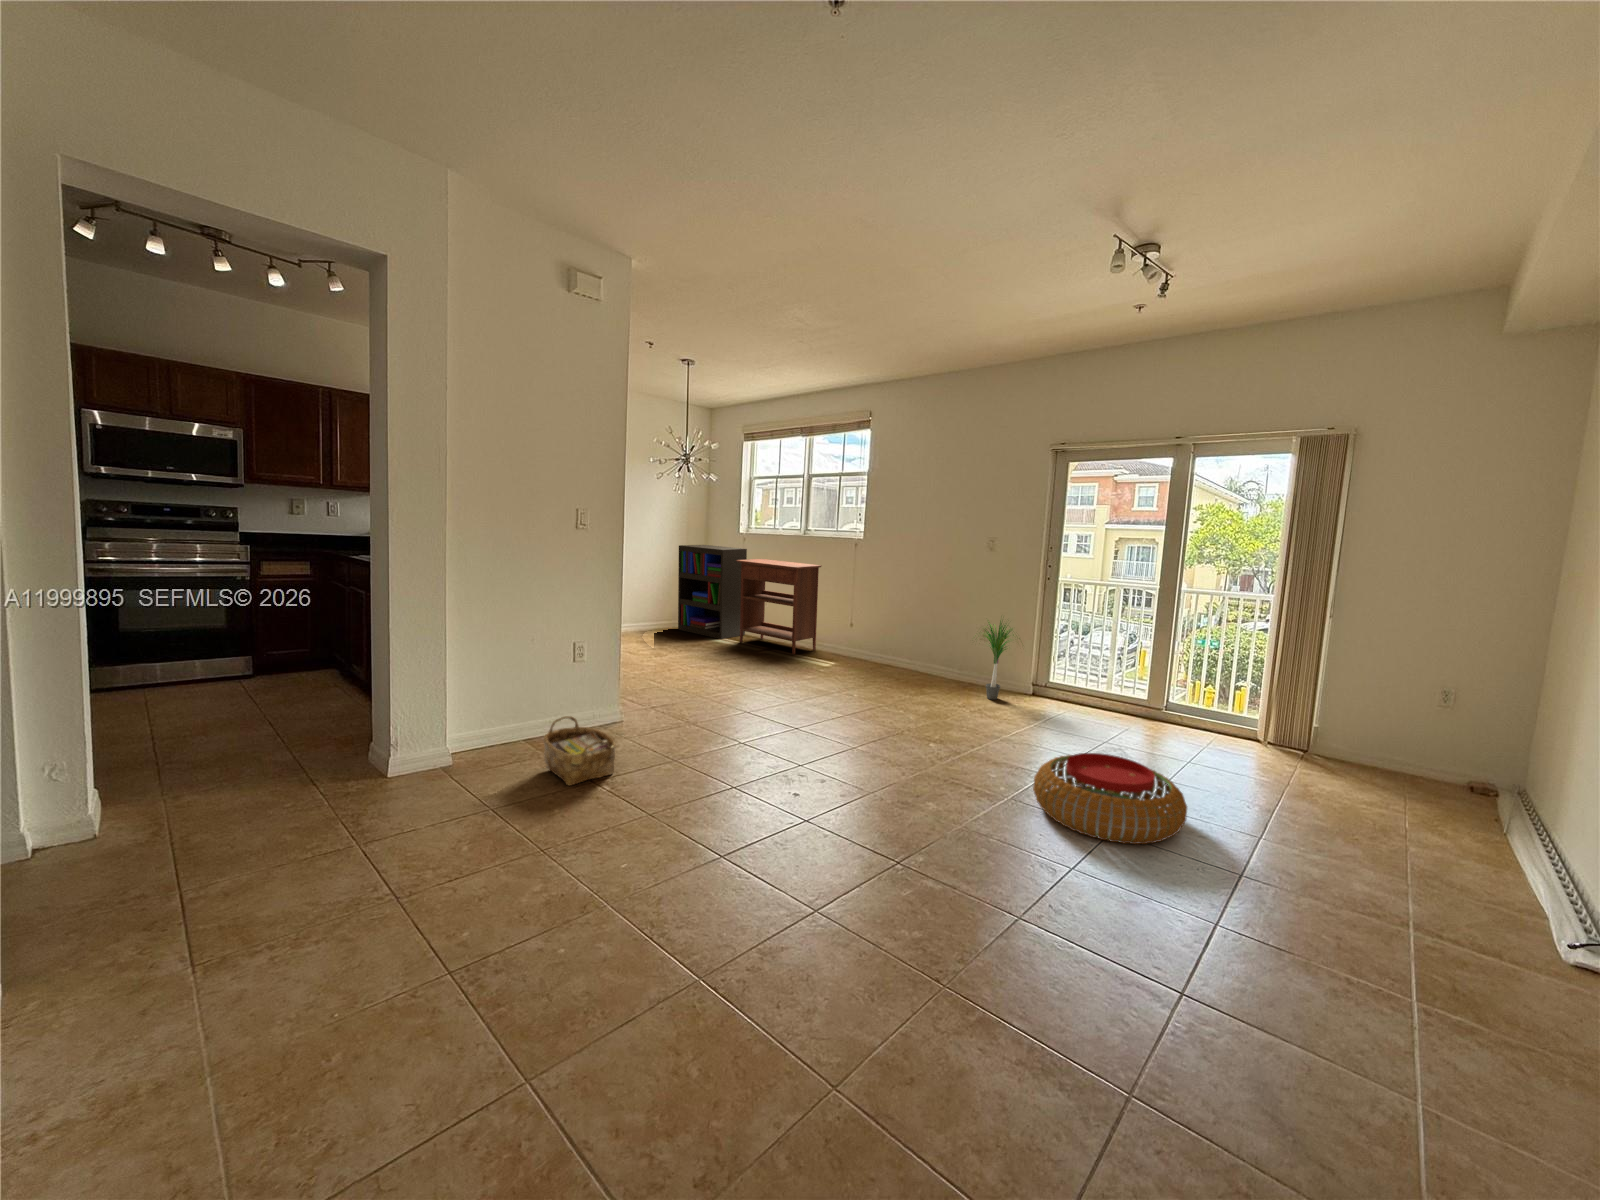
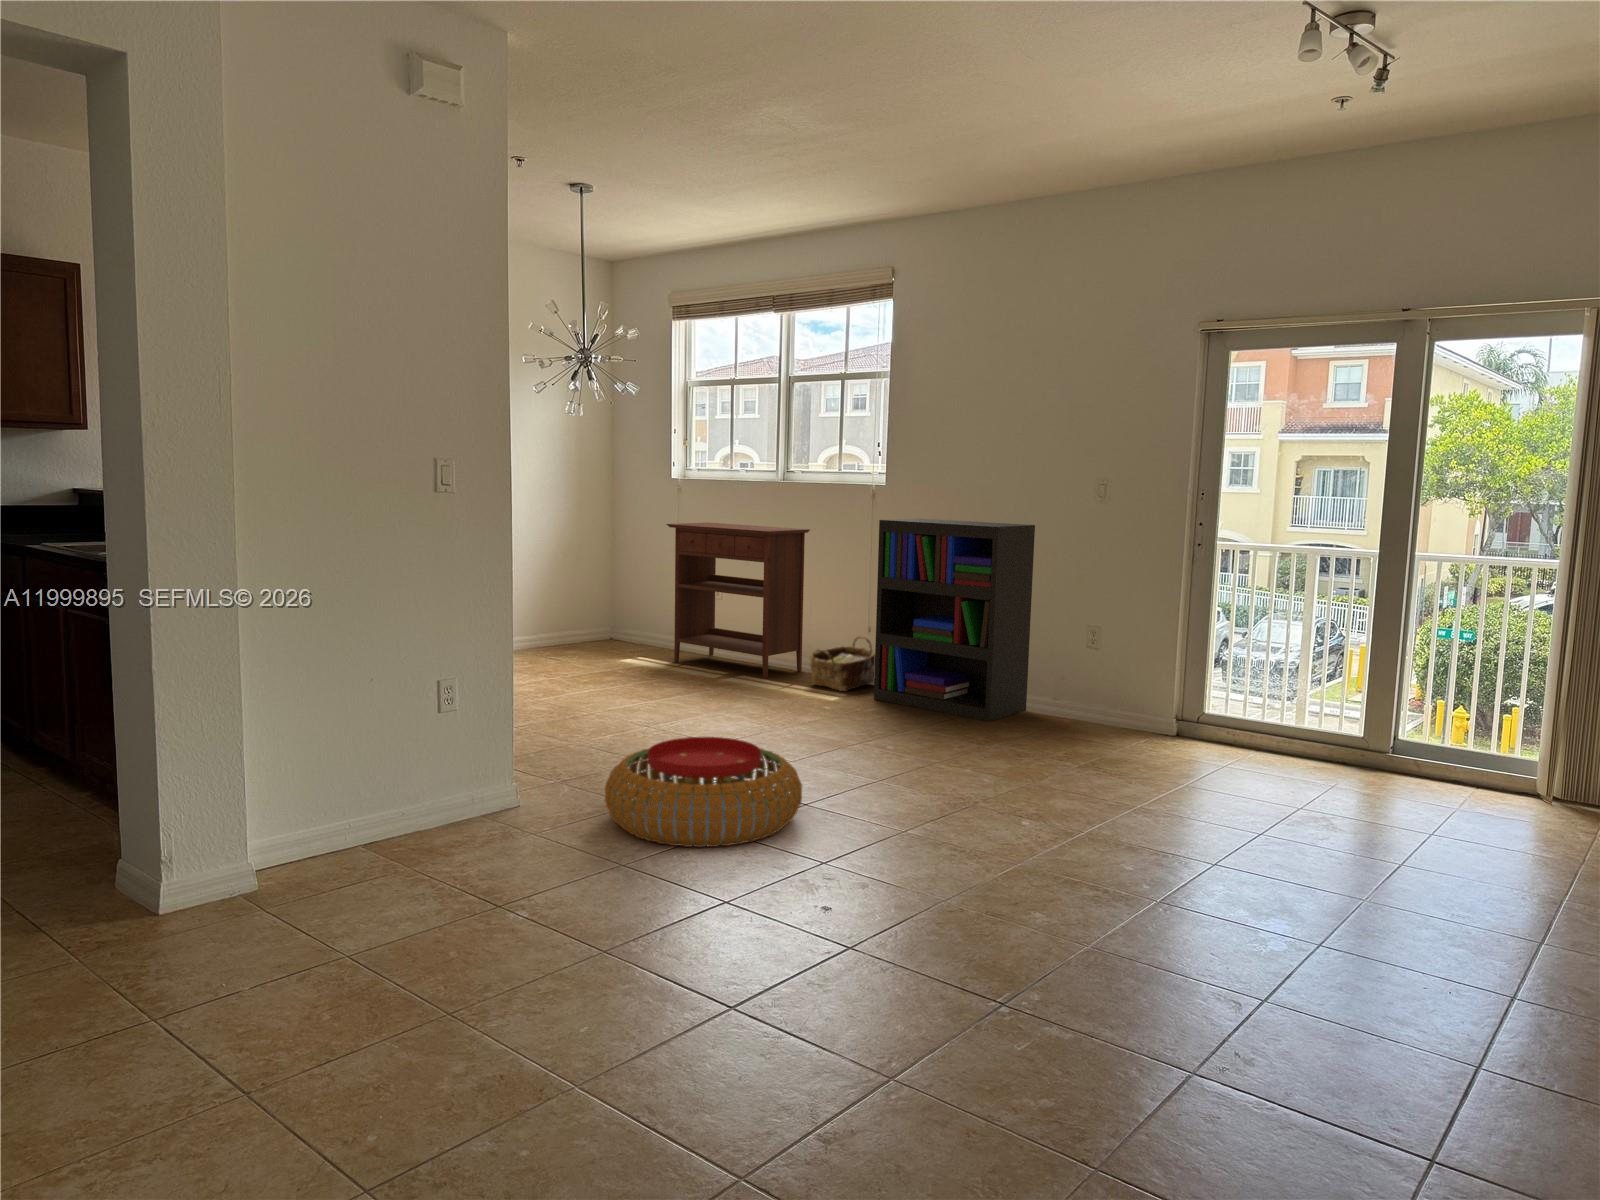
bookshelf: present [678,545,747,639] -> present [874,519,1035,722]
potted plant: present [984,621,1020,700] -> none [1057,593,1156,739]
woven basket: present [543,716,616,785] -> present [810,636,875,691]
pouf: present [1033,753,1187,844] -> present [605,737,802,847]

